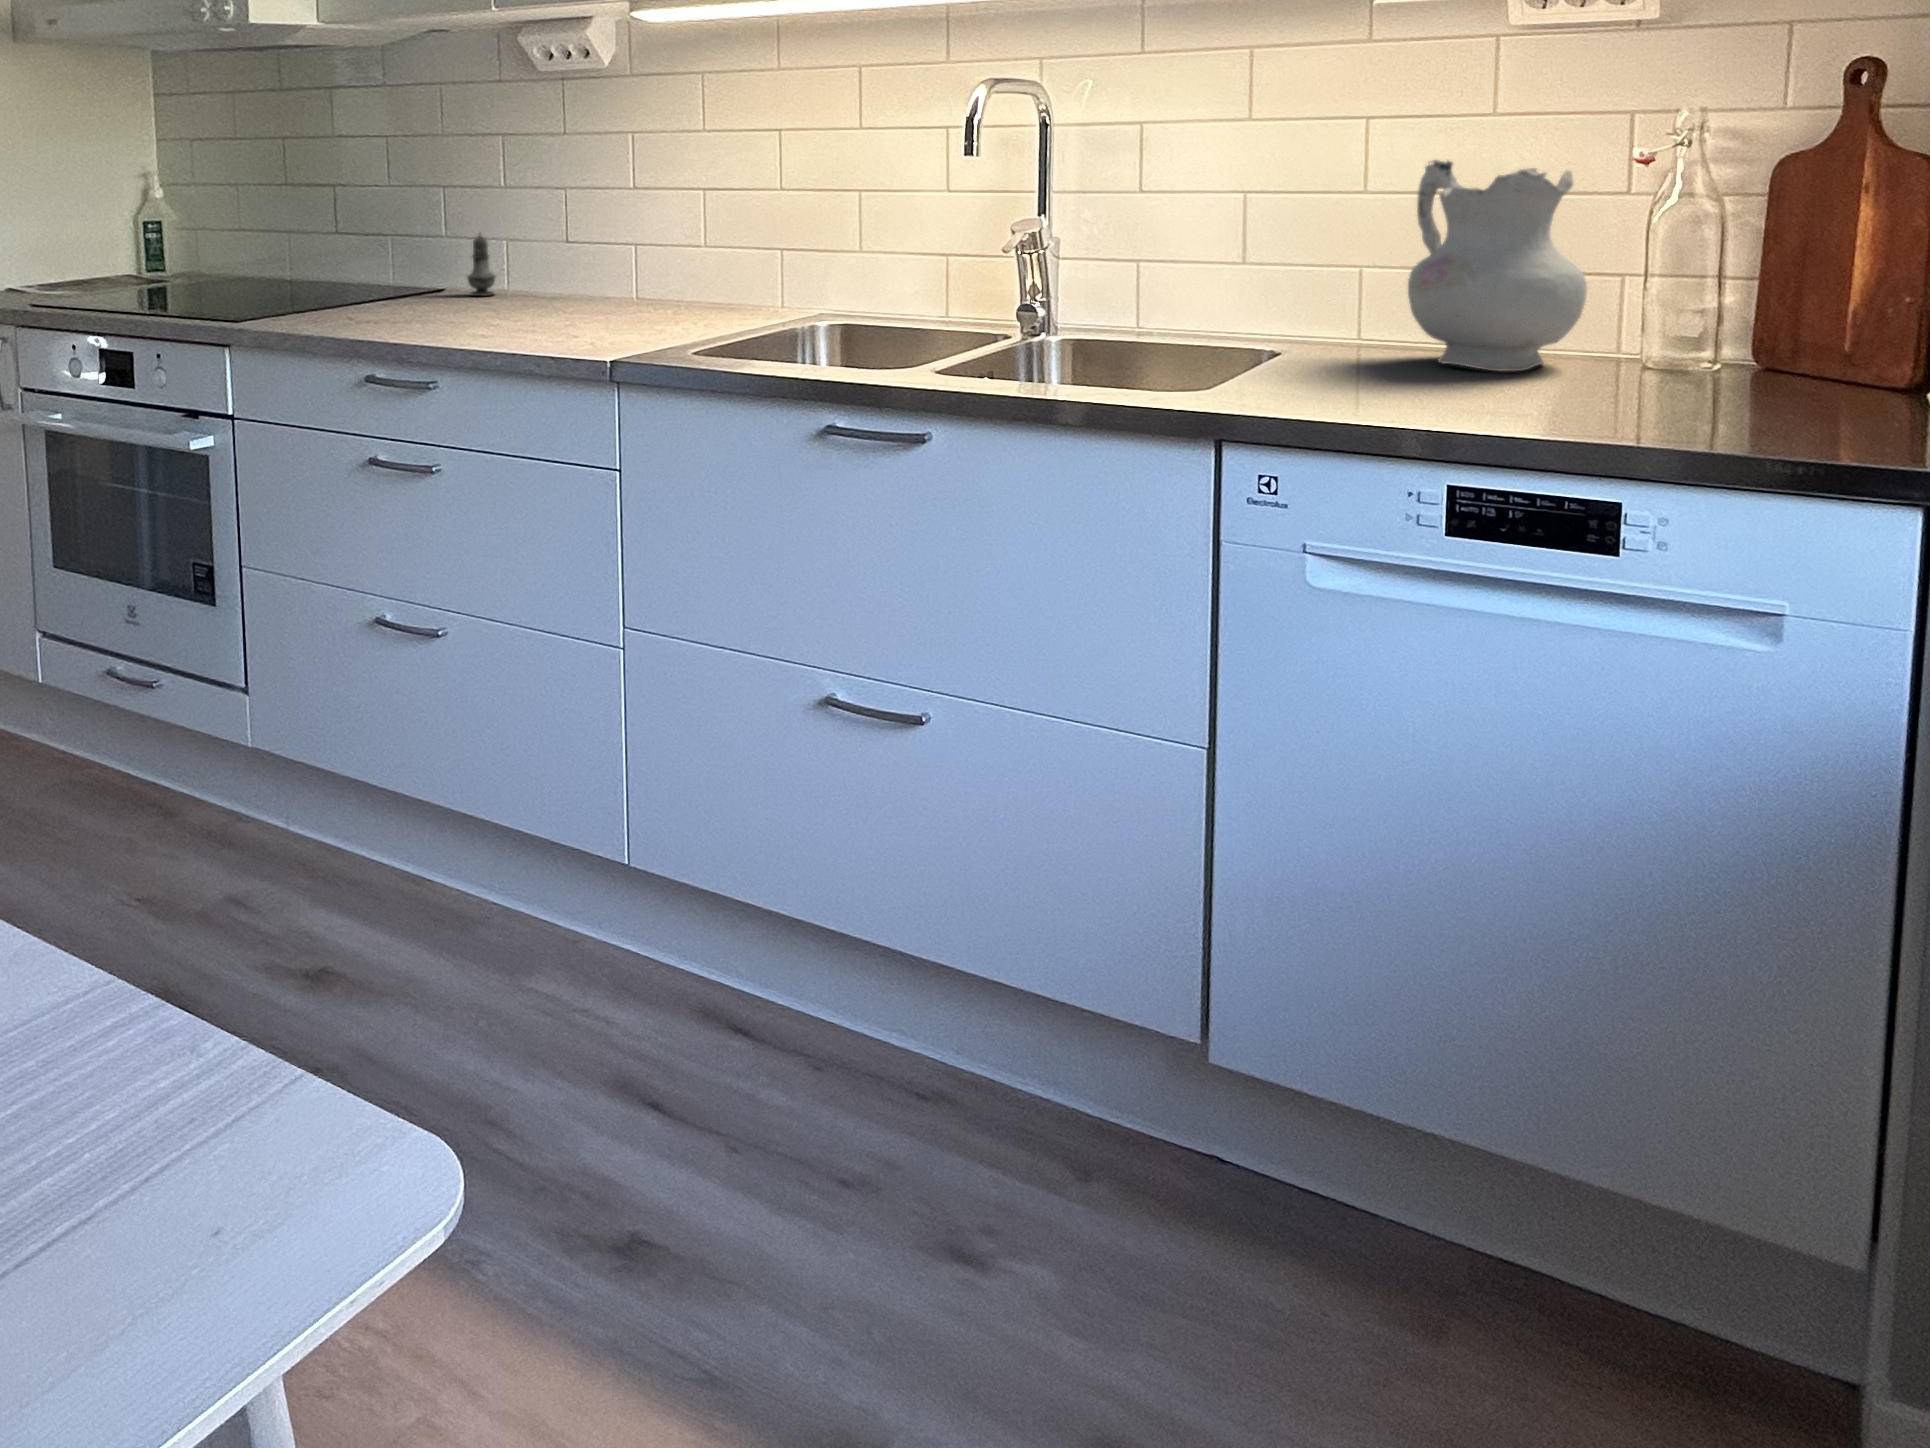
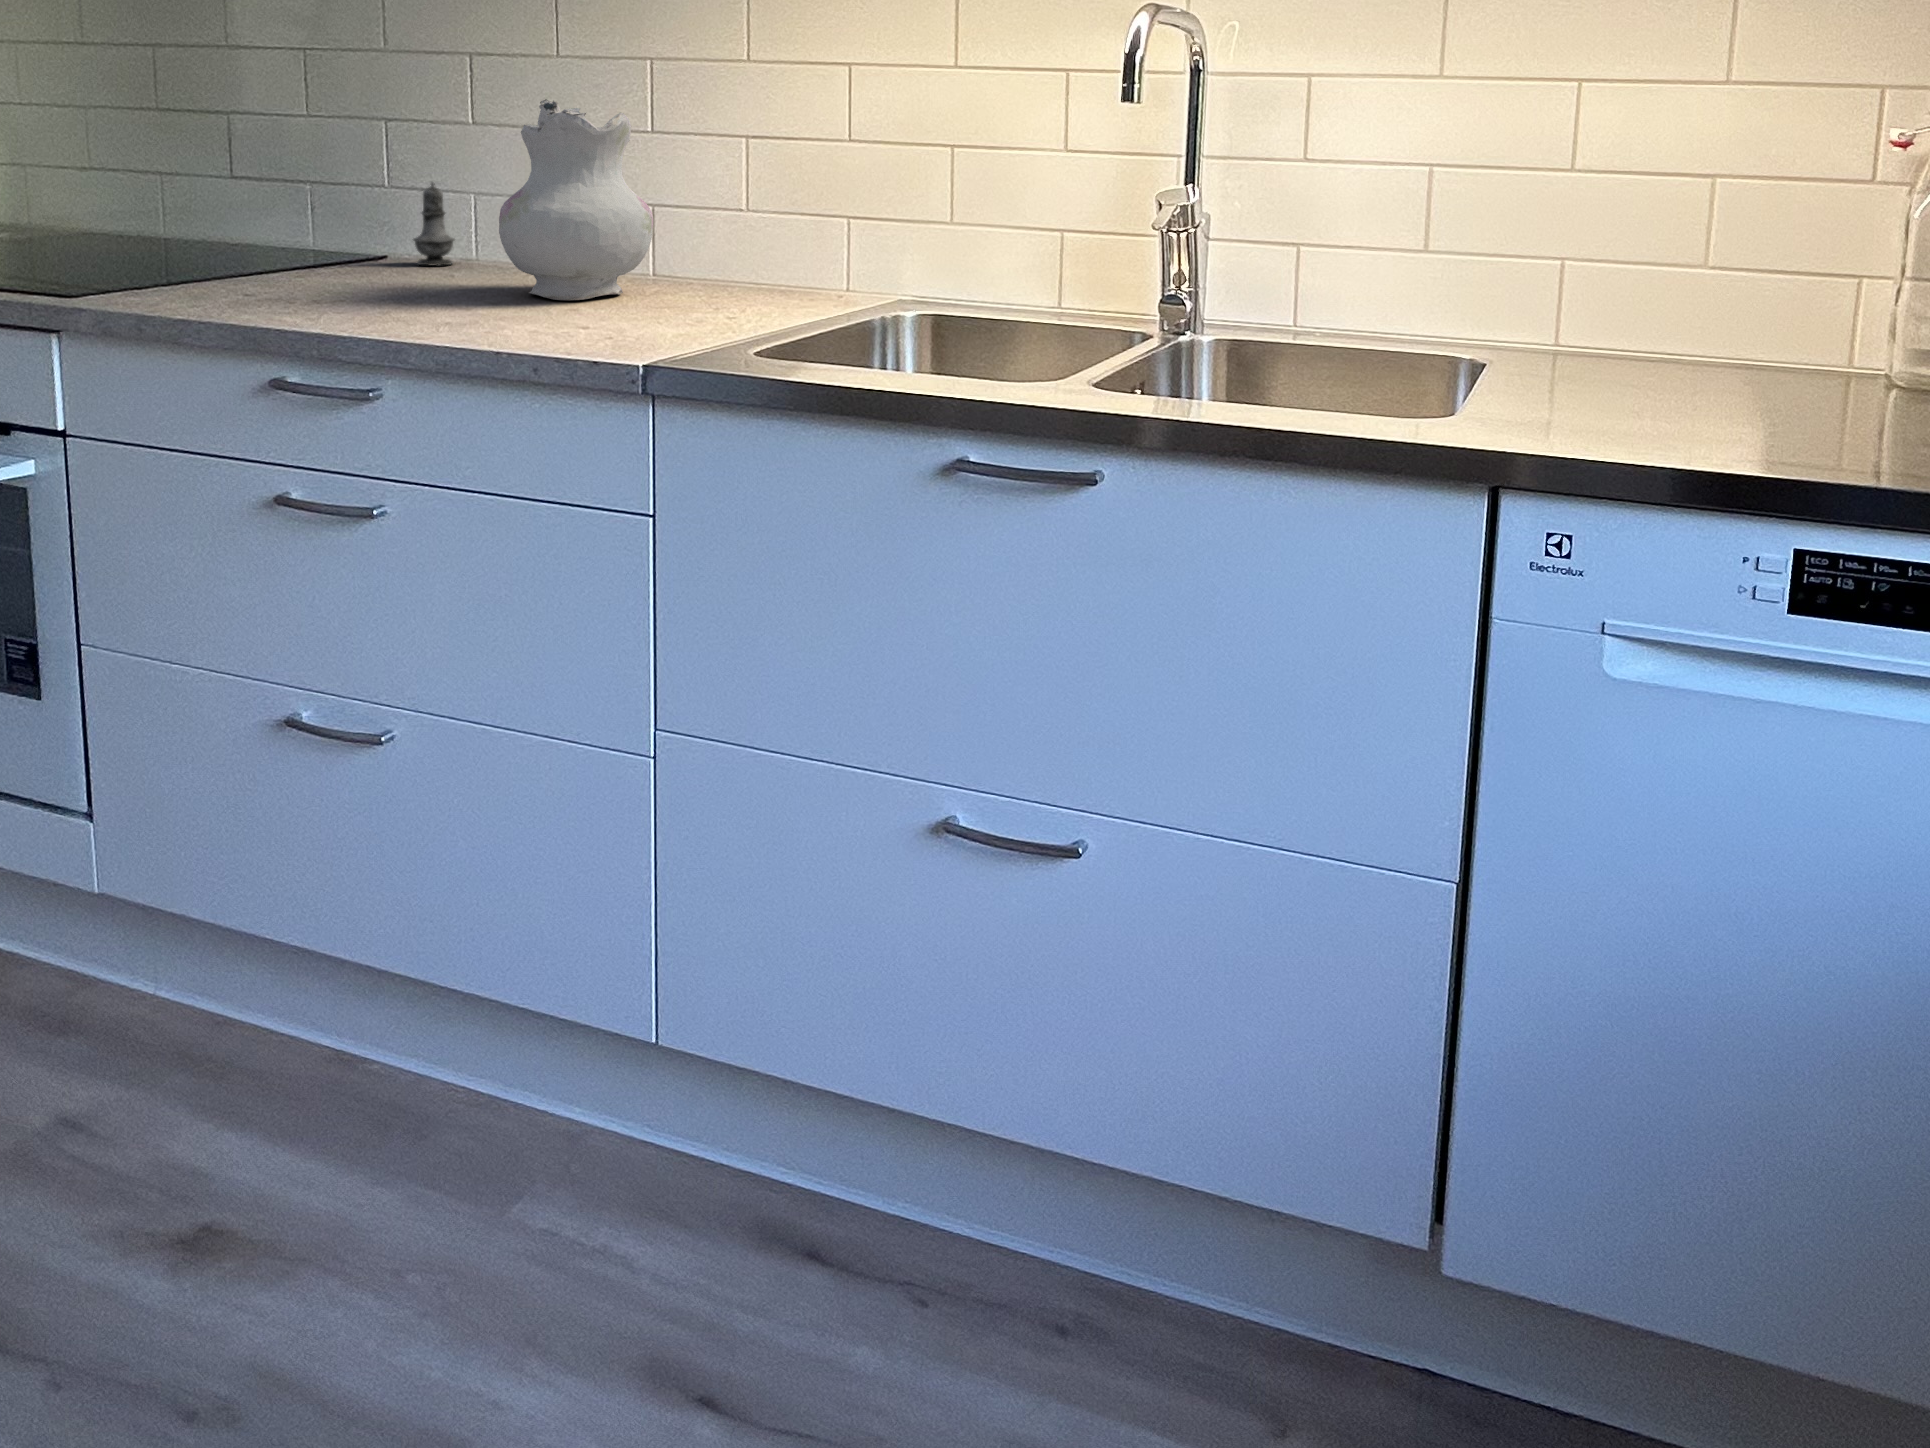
ceramic pitcher: present [1408,160,1587,372] -> present [499,99,653,300]

